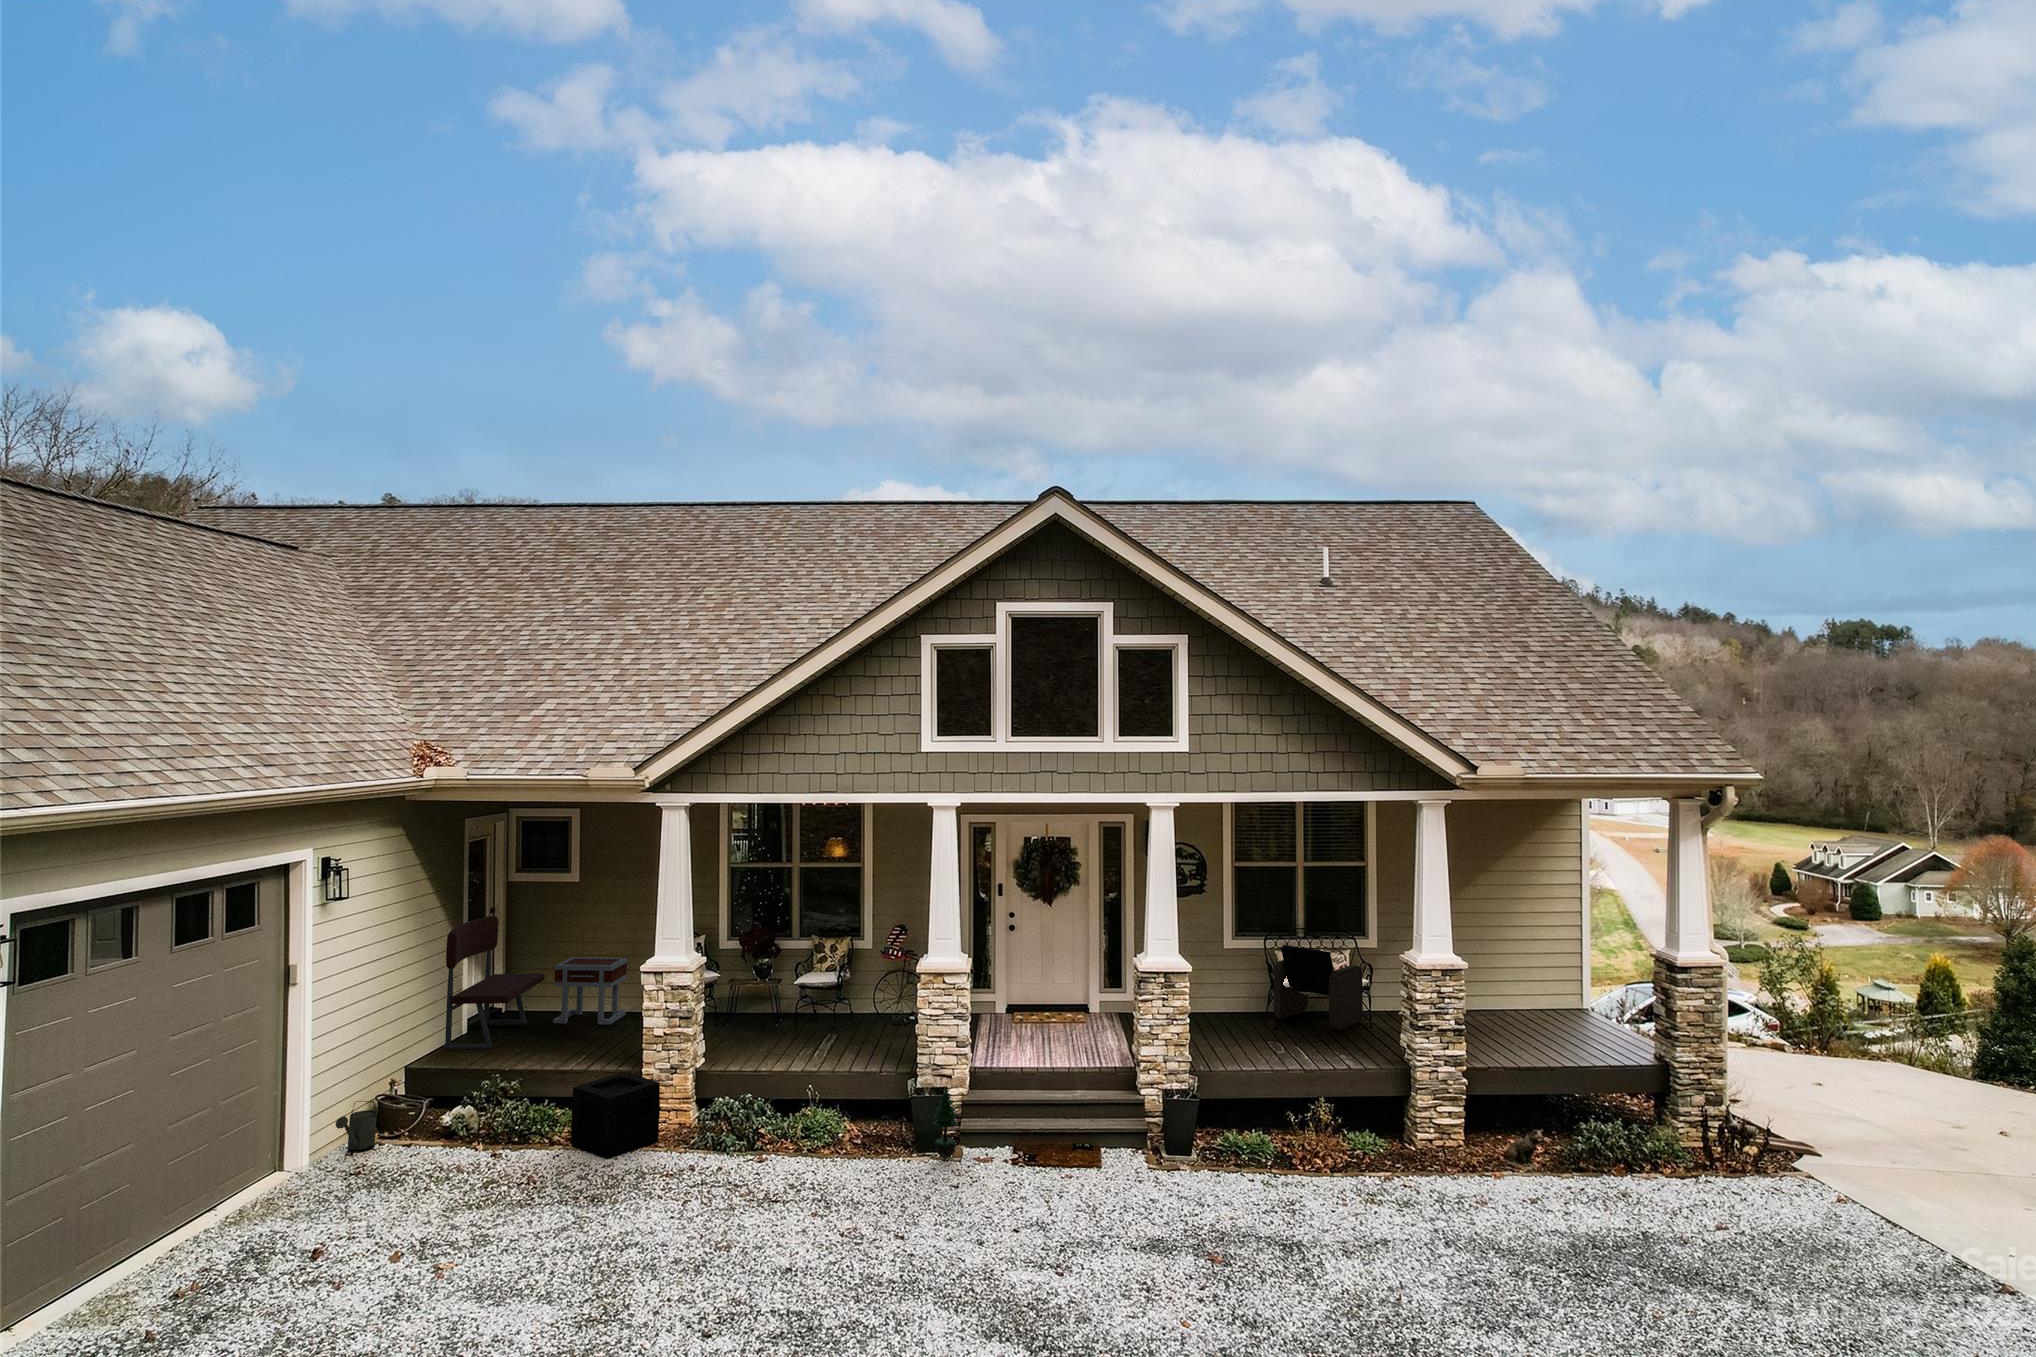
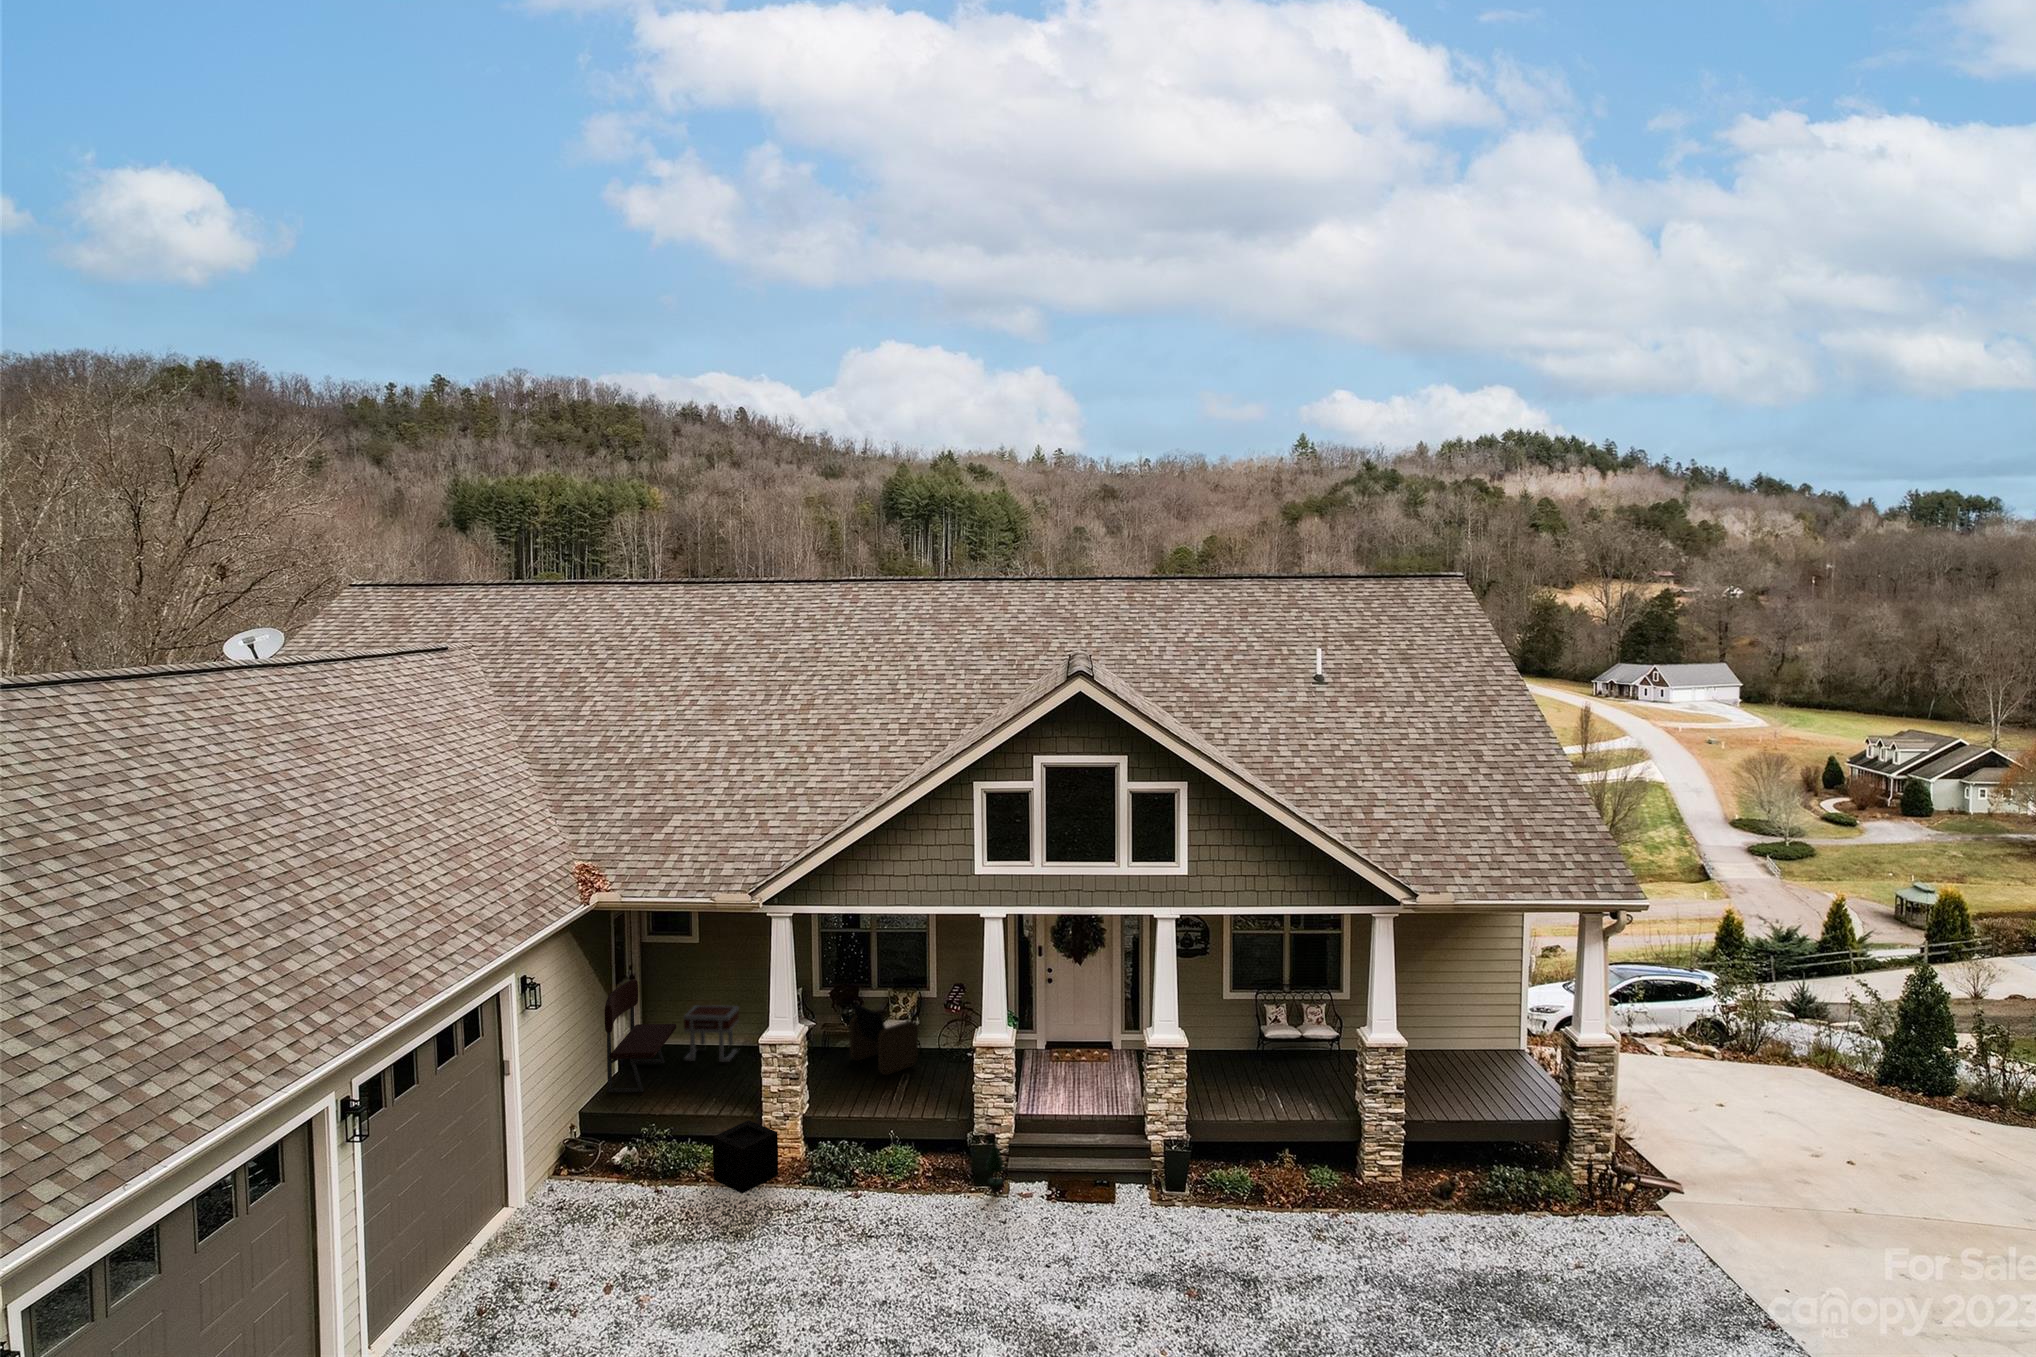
armchair: present [1273,945,1363,1030] -> present [849,1004,918,1075]
watering can: present [336,1101,377,1153] -> none [543,1147,569,1186]

